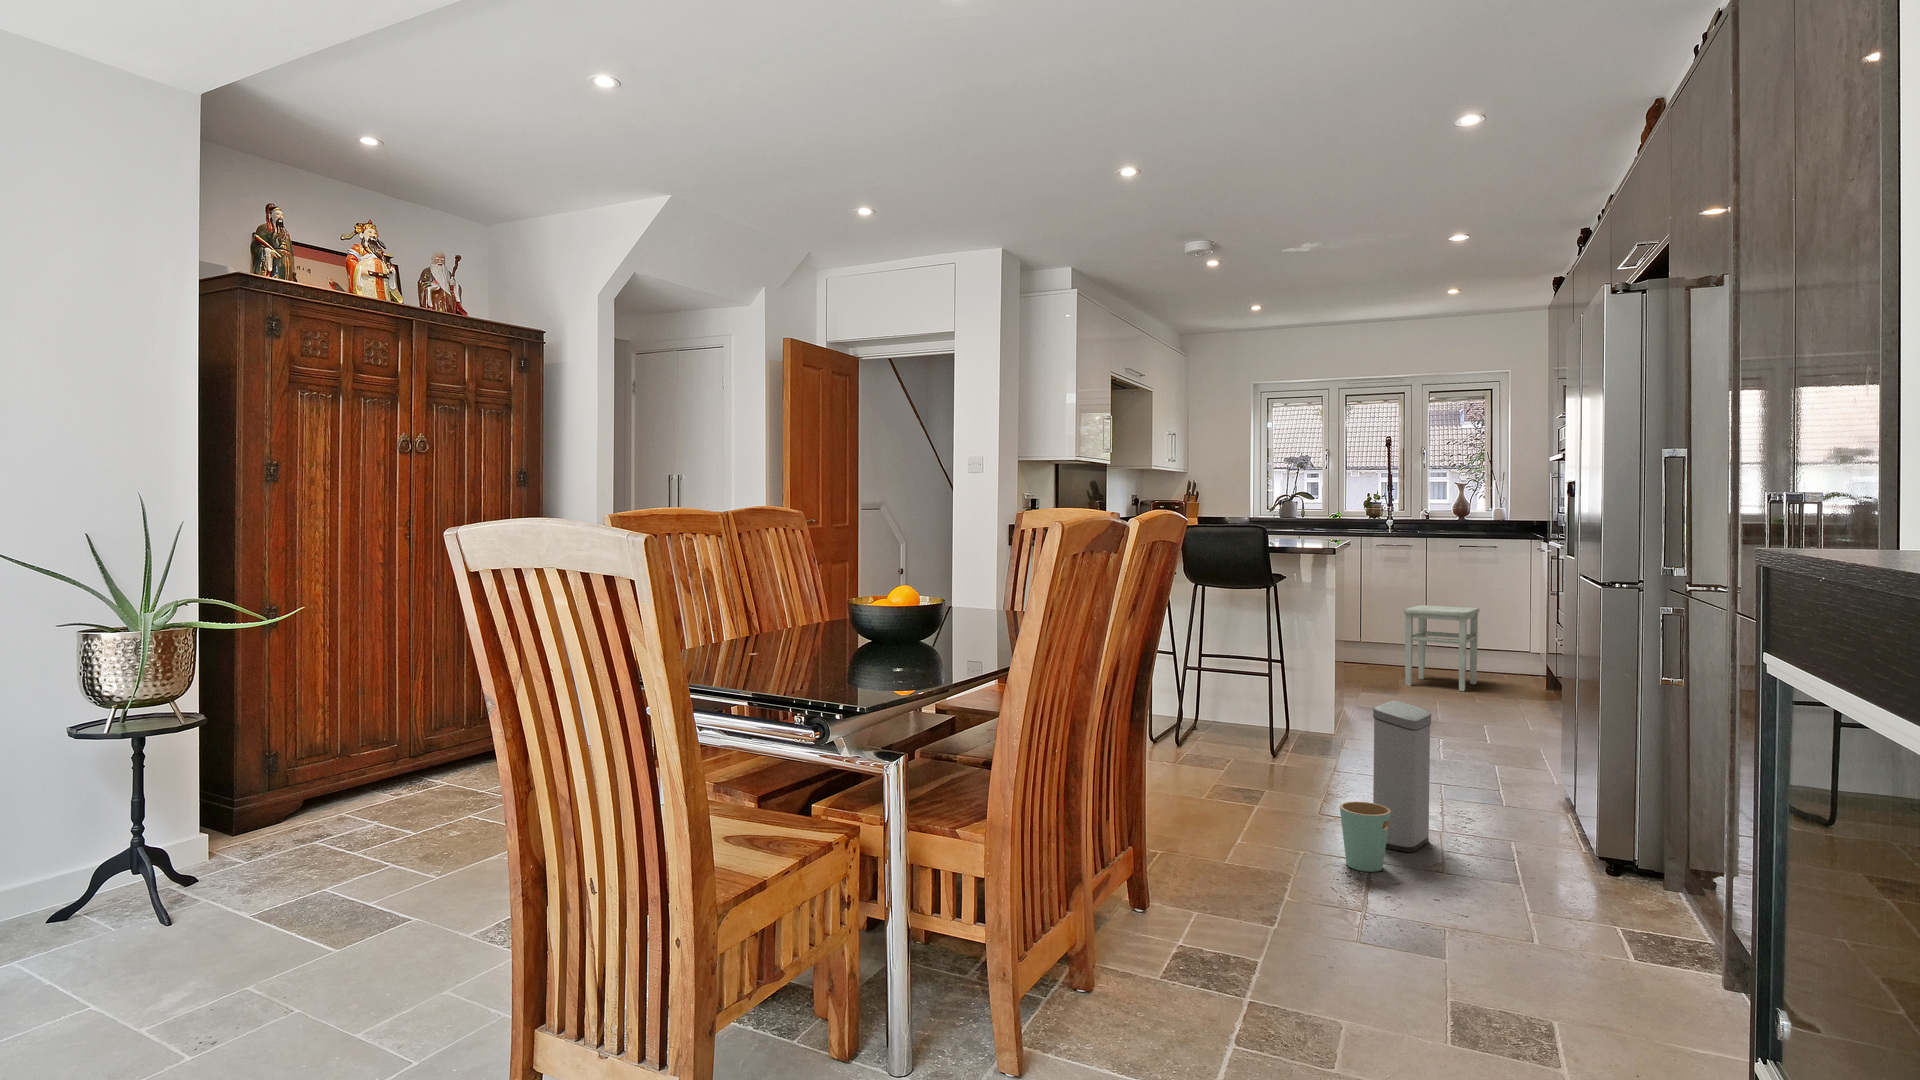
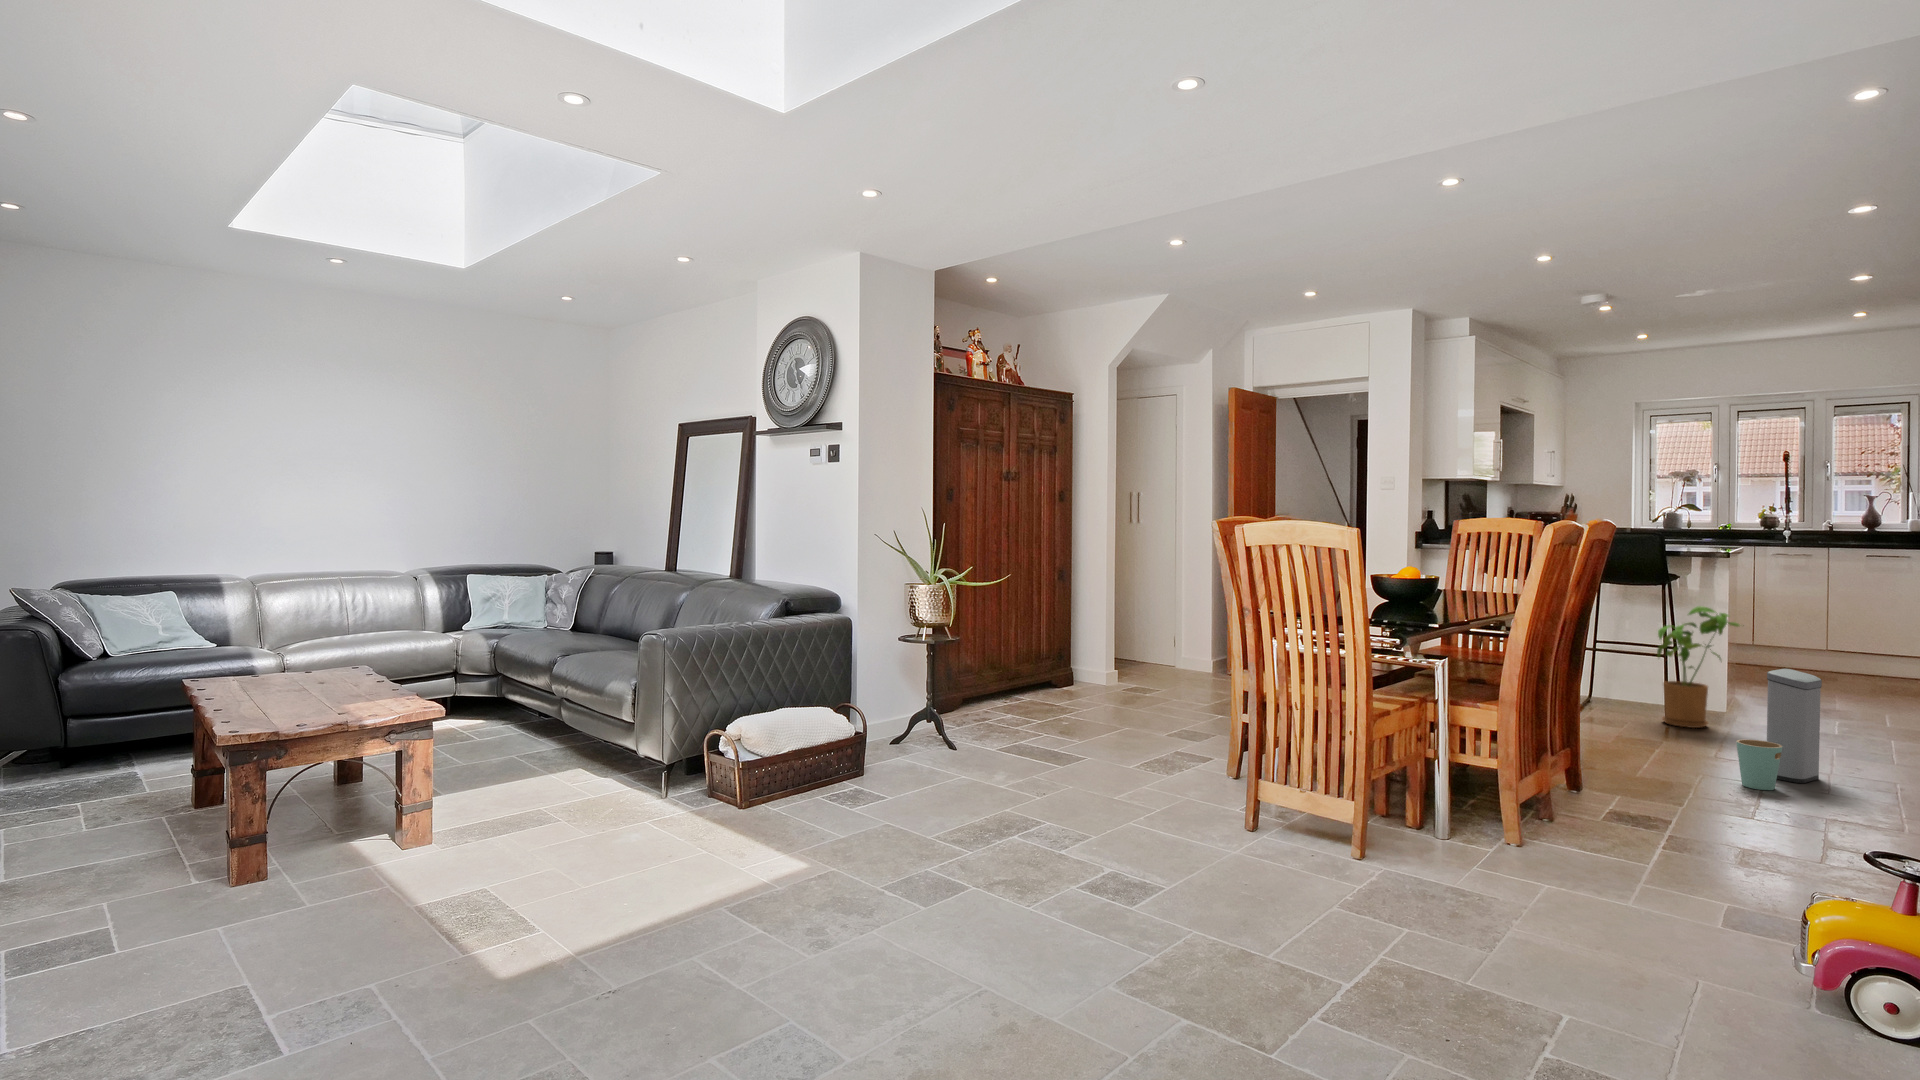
stool: present [1404,605,1479,691] -> none [1803,609,1890,689]
house plant: none [1260,615,1350,764] -> present [1657,606,1739,728]

